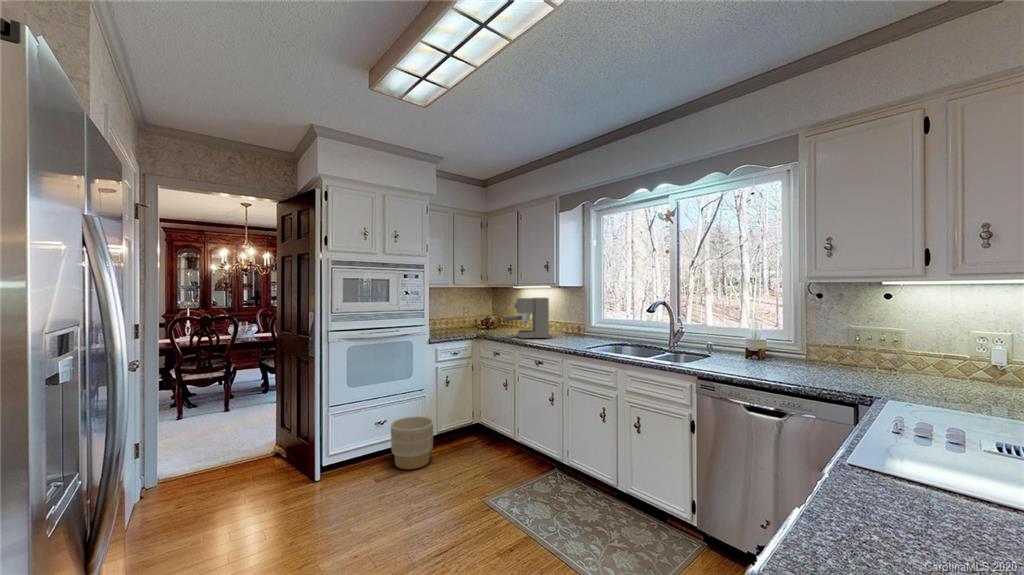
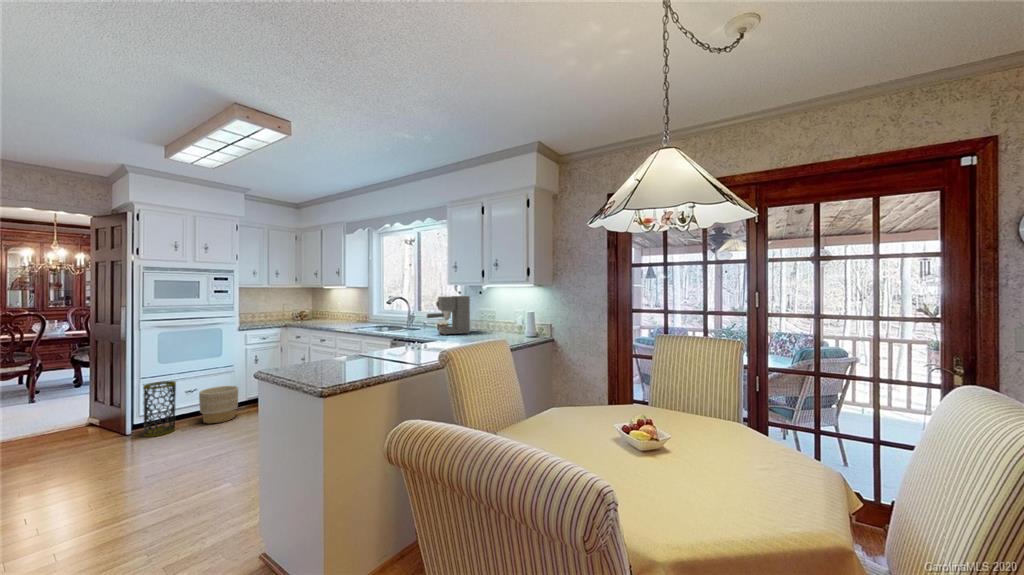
coffee maker: present [504,298,549,339] -> present [427,296,470,335]
trash can: none [333,410,367,486] -> present [143,381,176,437]

